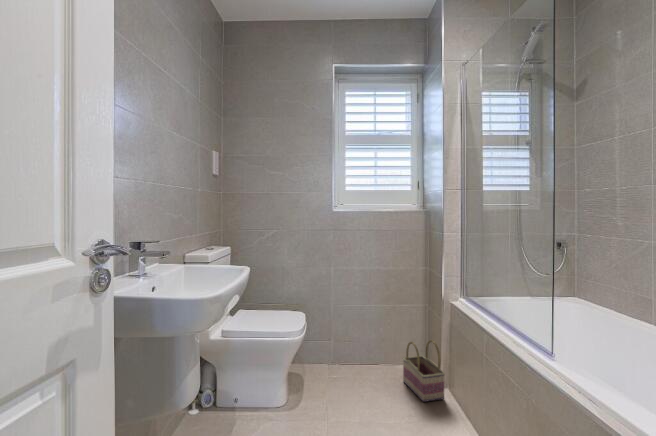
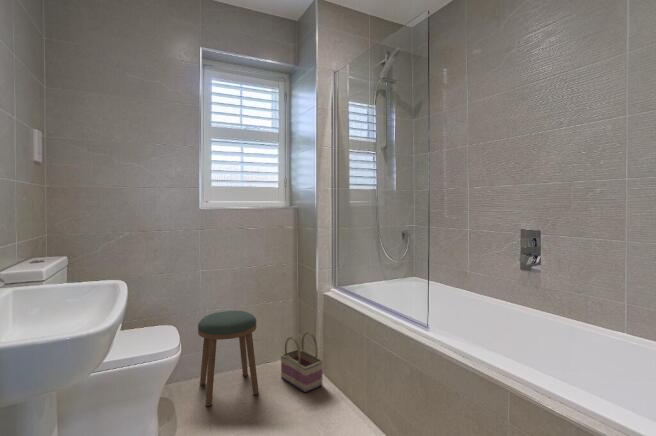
stool: none [326,307,378,391] -> present [198,311,259,406]

